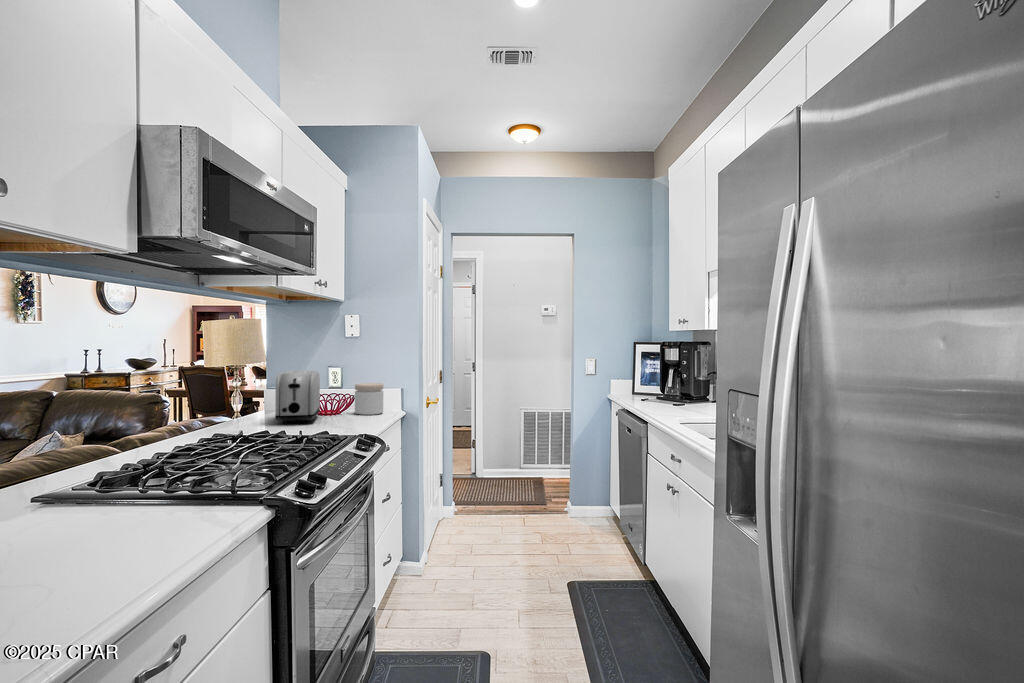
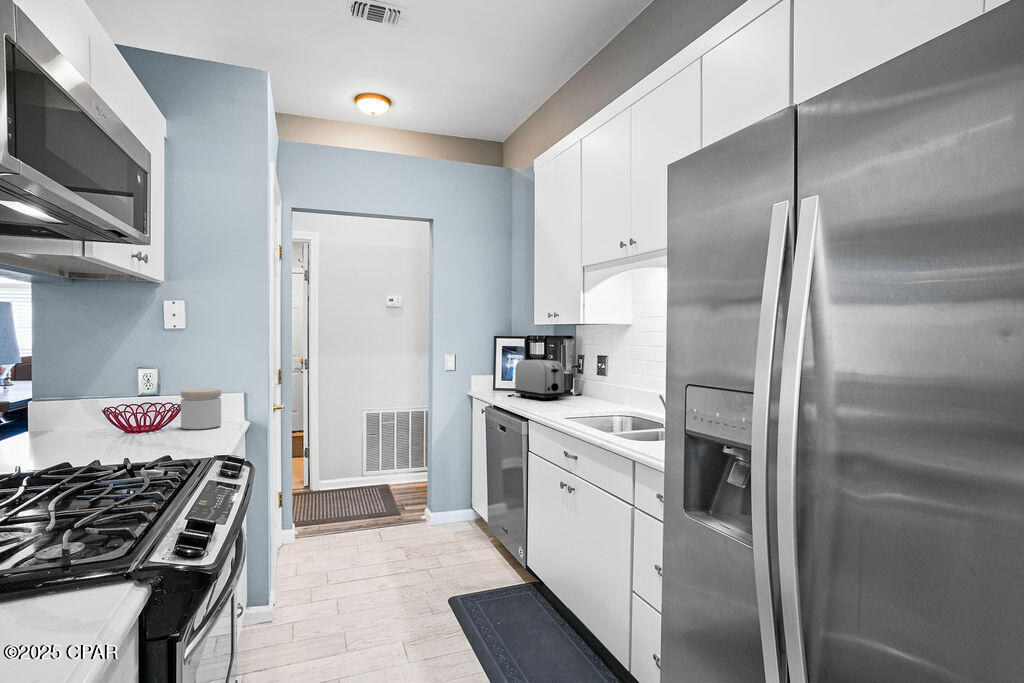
toaster: present [275,371,320,424] -> present [515,360,564,400]

